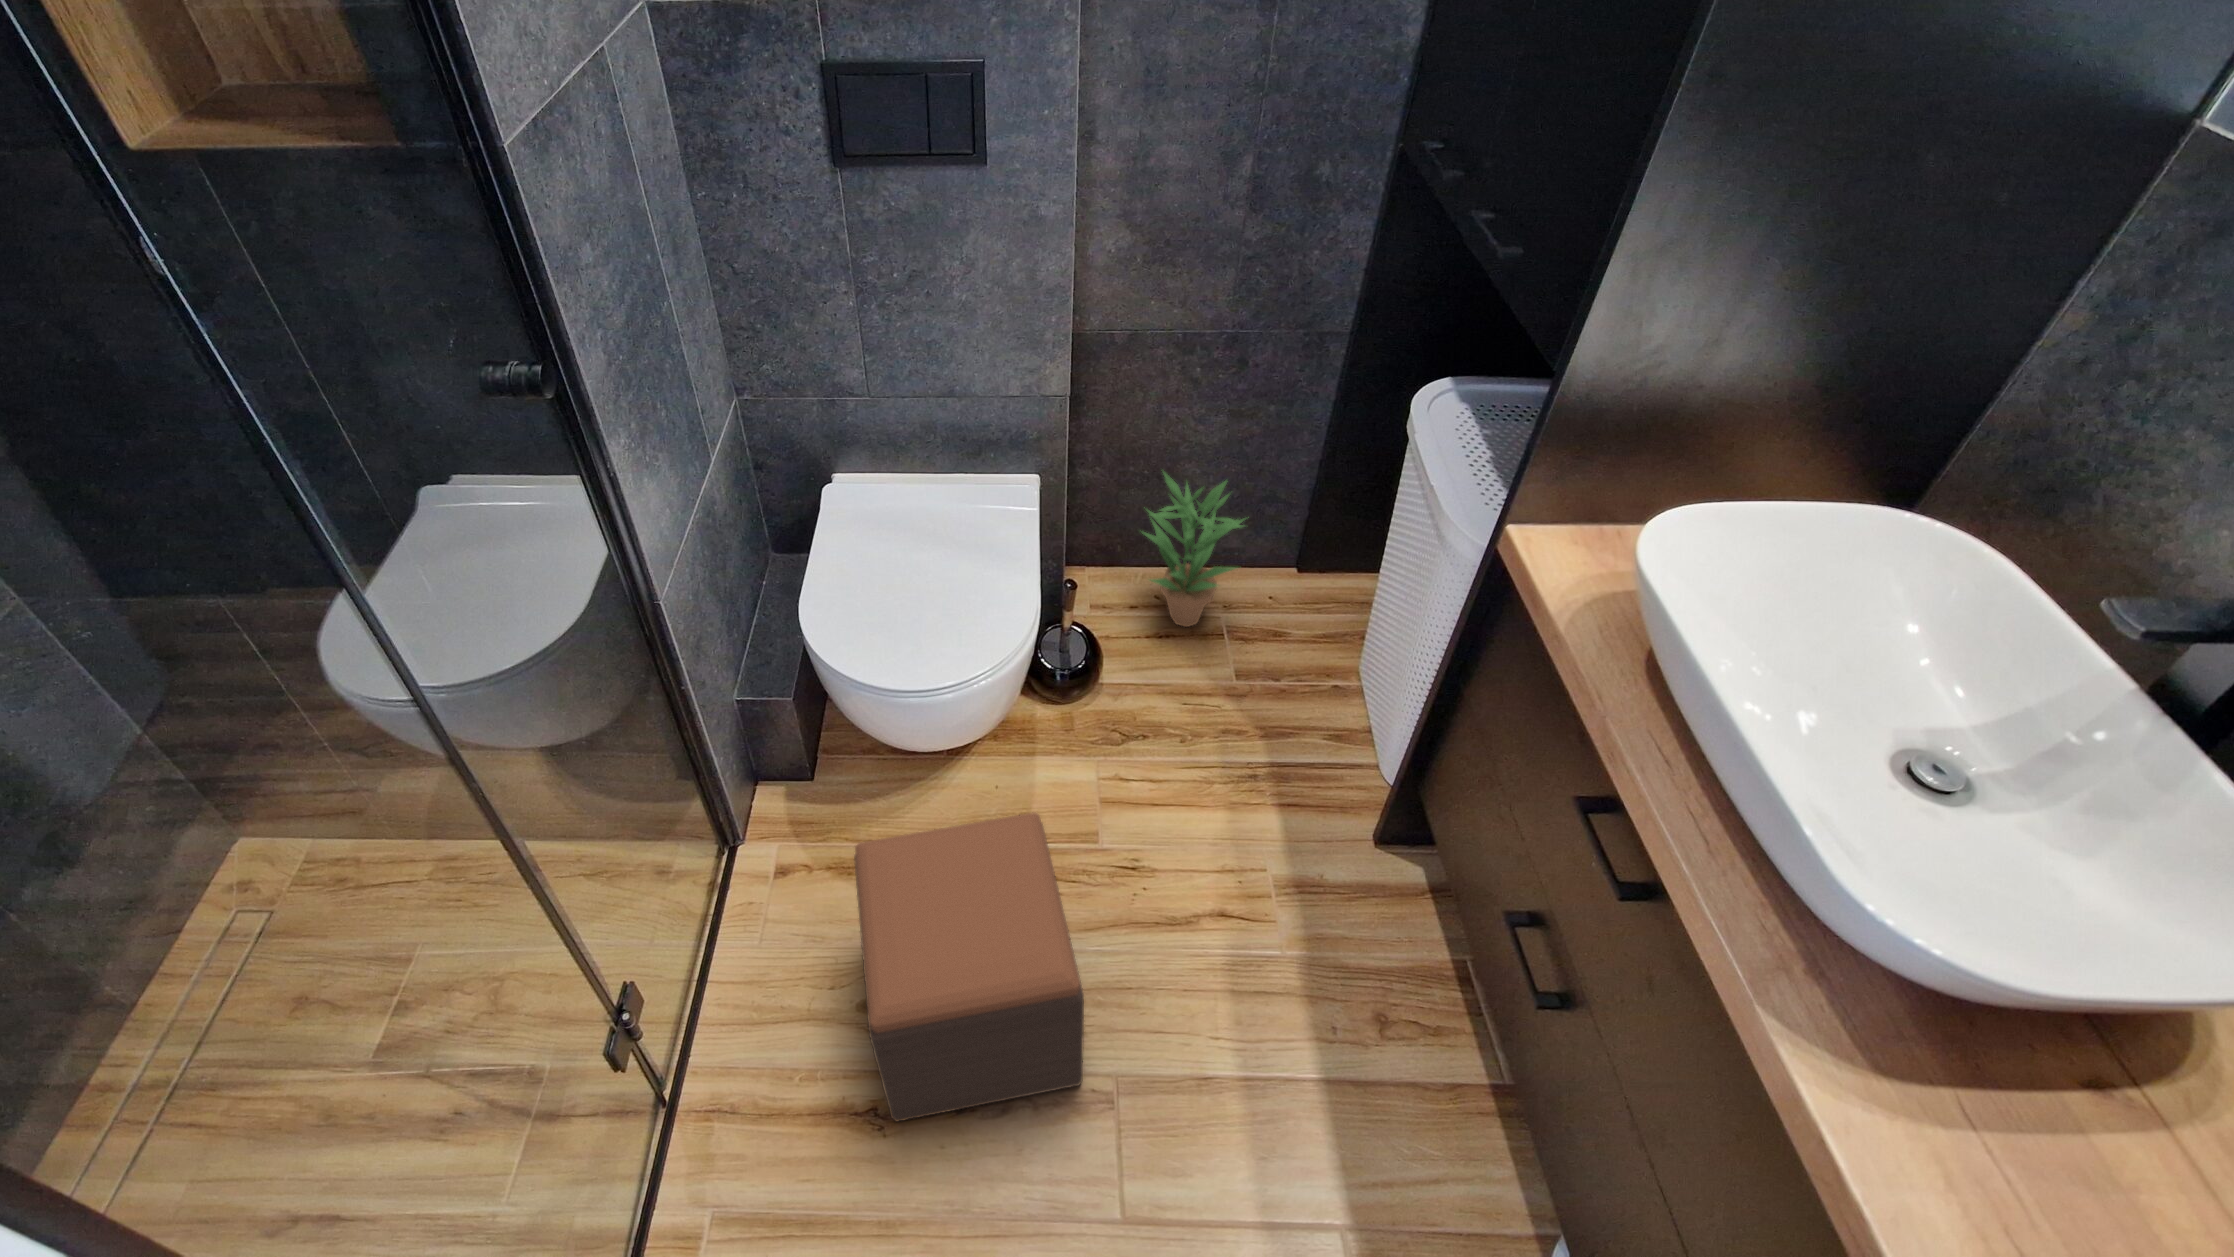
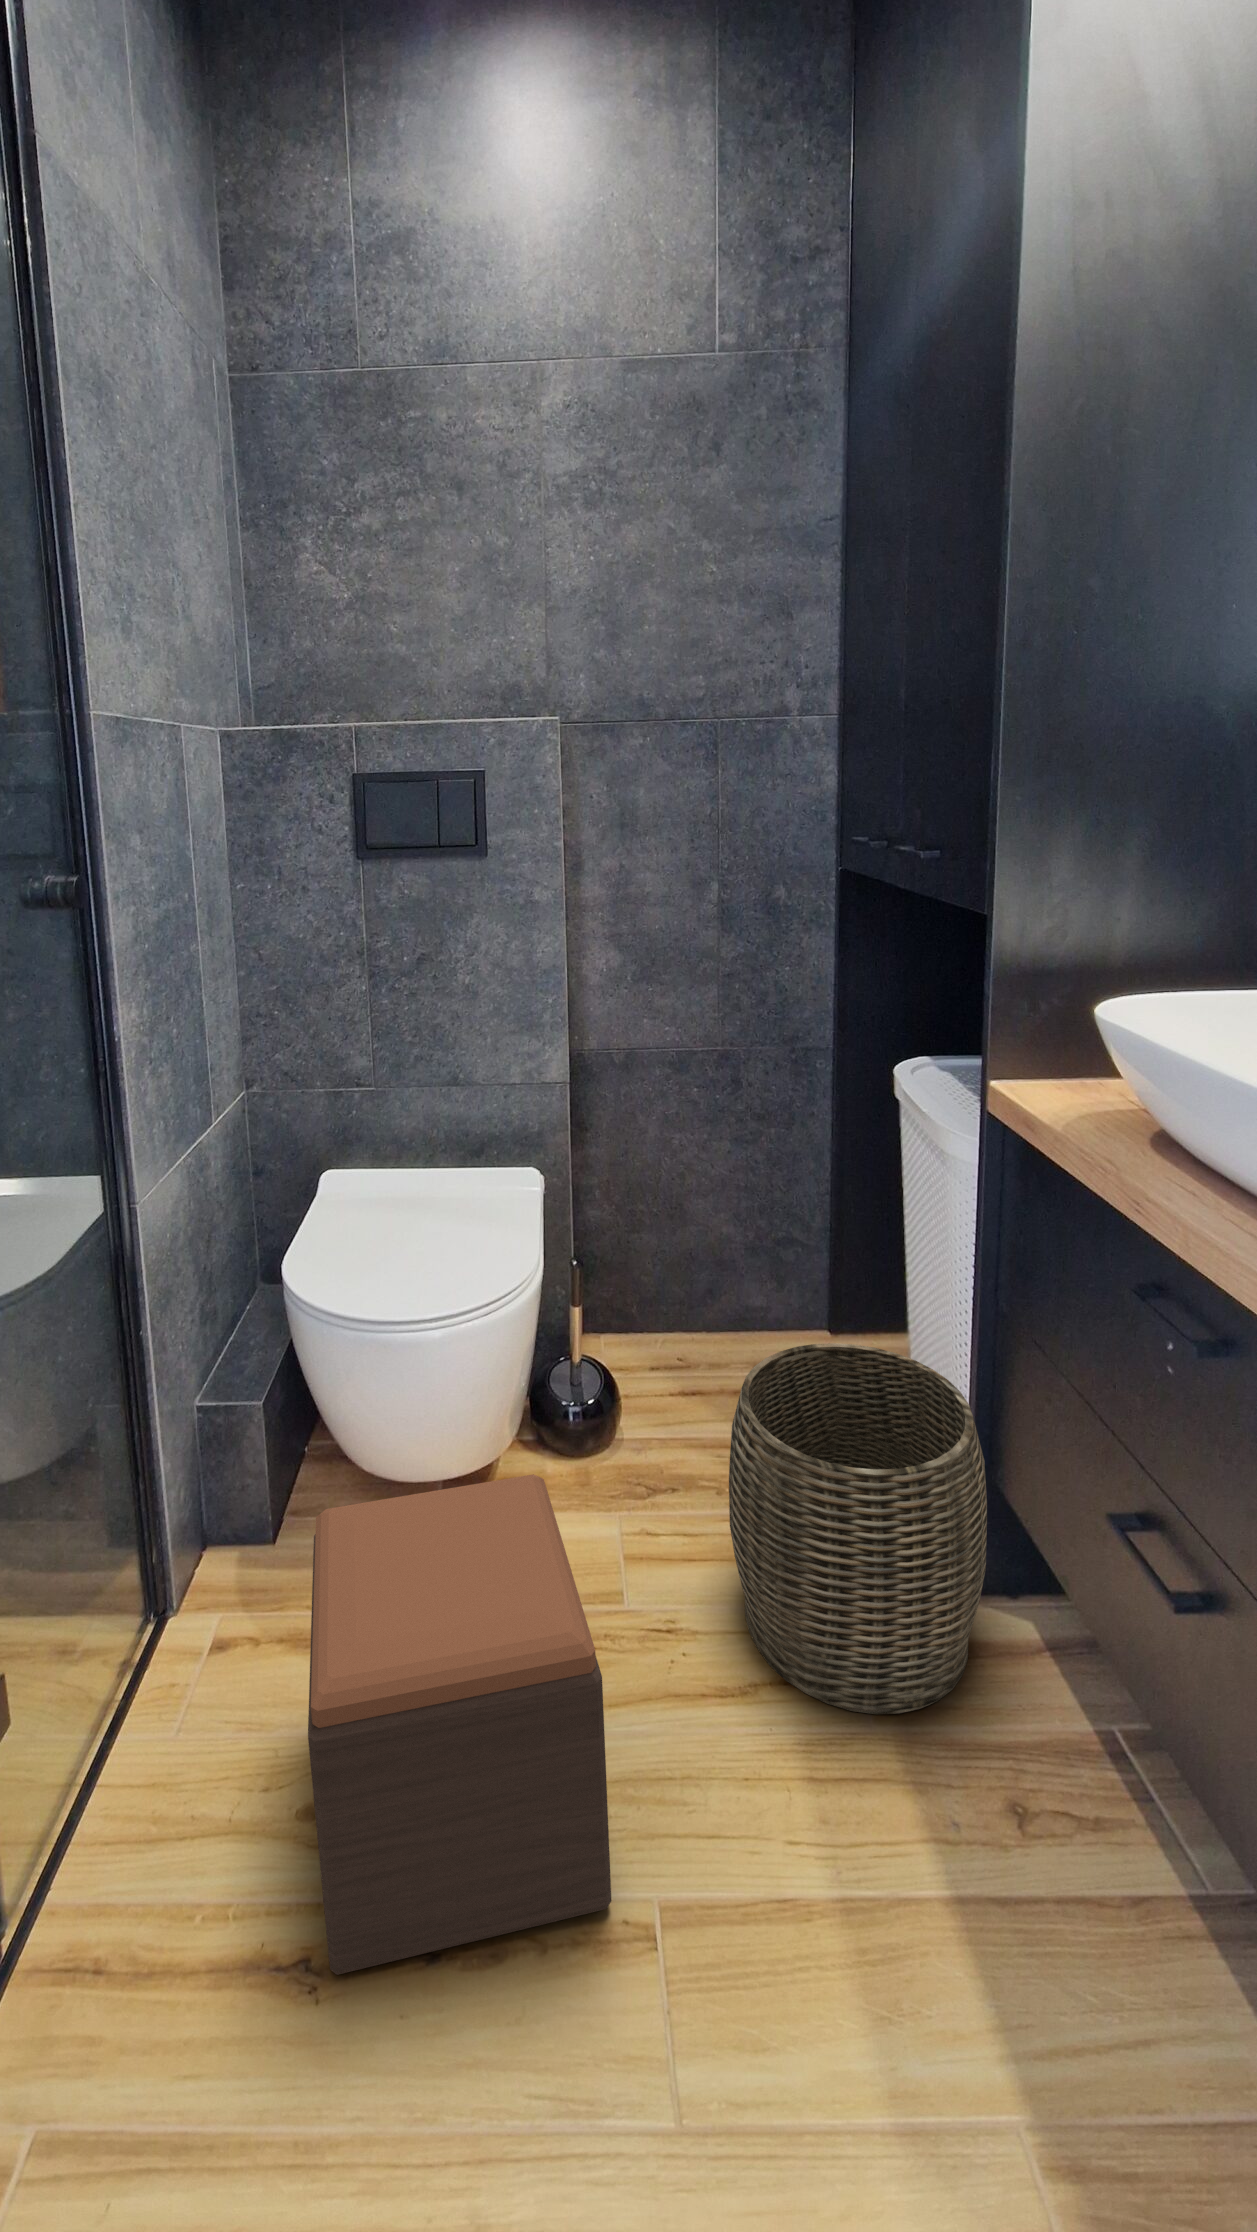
potted plant: present [1143,473,1244,627] -> none [650,1181,764,1383]
woven basket: none [1190,676,1411,946] -> present [729,1343,987,1714]

